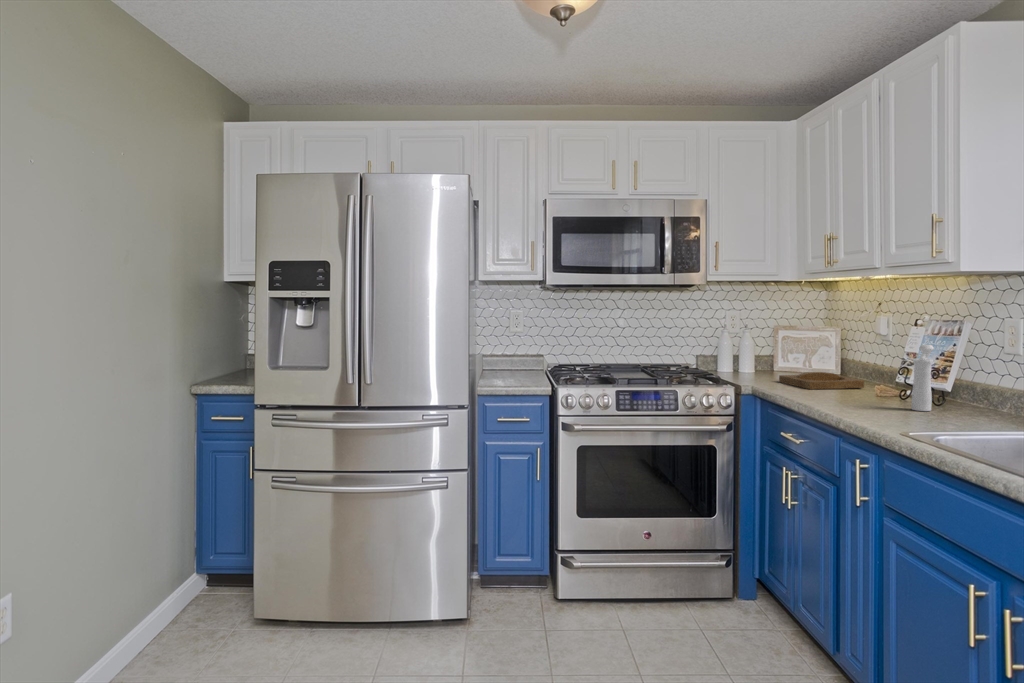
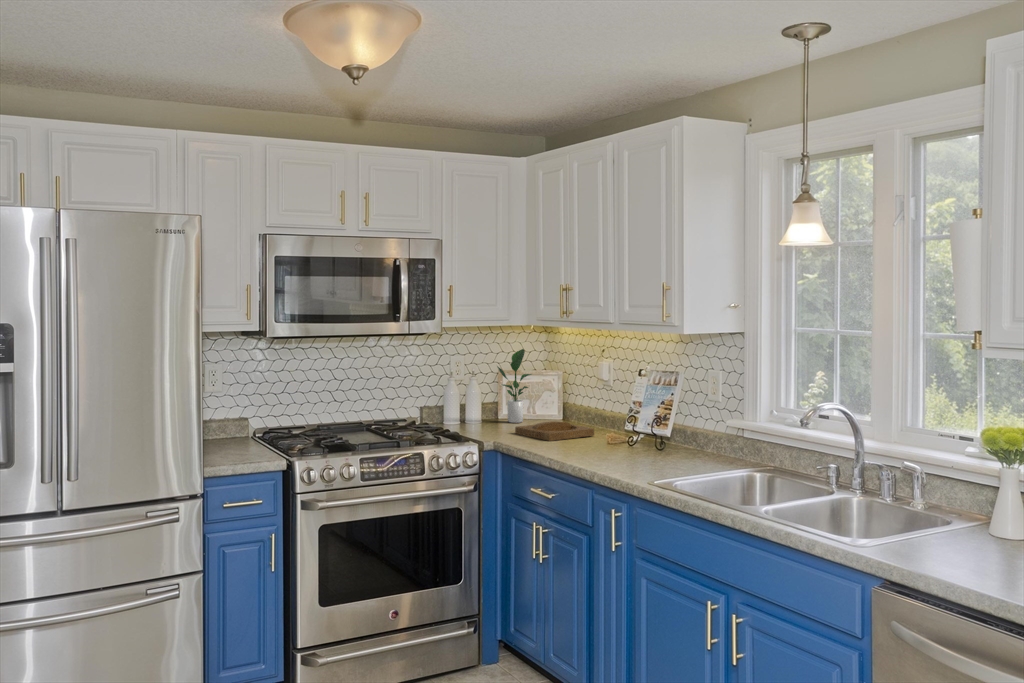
potted plant: none [770,304,808,374] -> present [497,349,531,423]
pepper mill: present [911,345,934,411] -> none [644,396,660,458]

